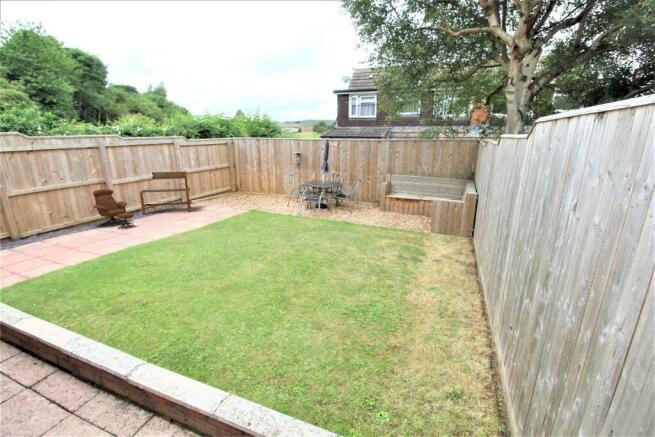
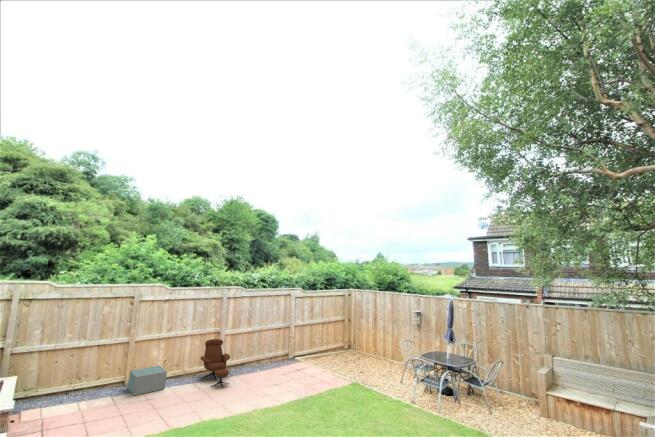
bench: present [140,171,192,215] -> none [244,322,295,374]
storage box: none [13,218,66,244] -> present [127,366,167,396]

